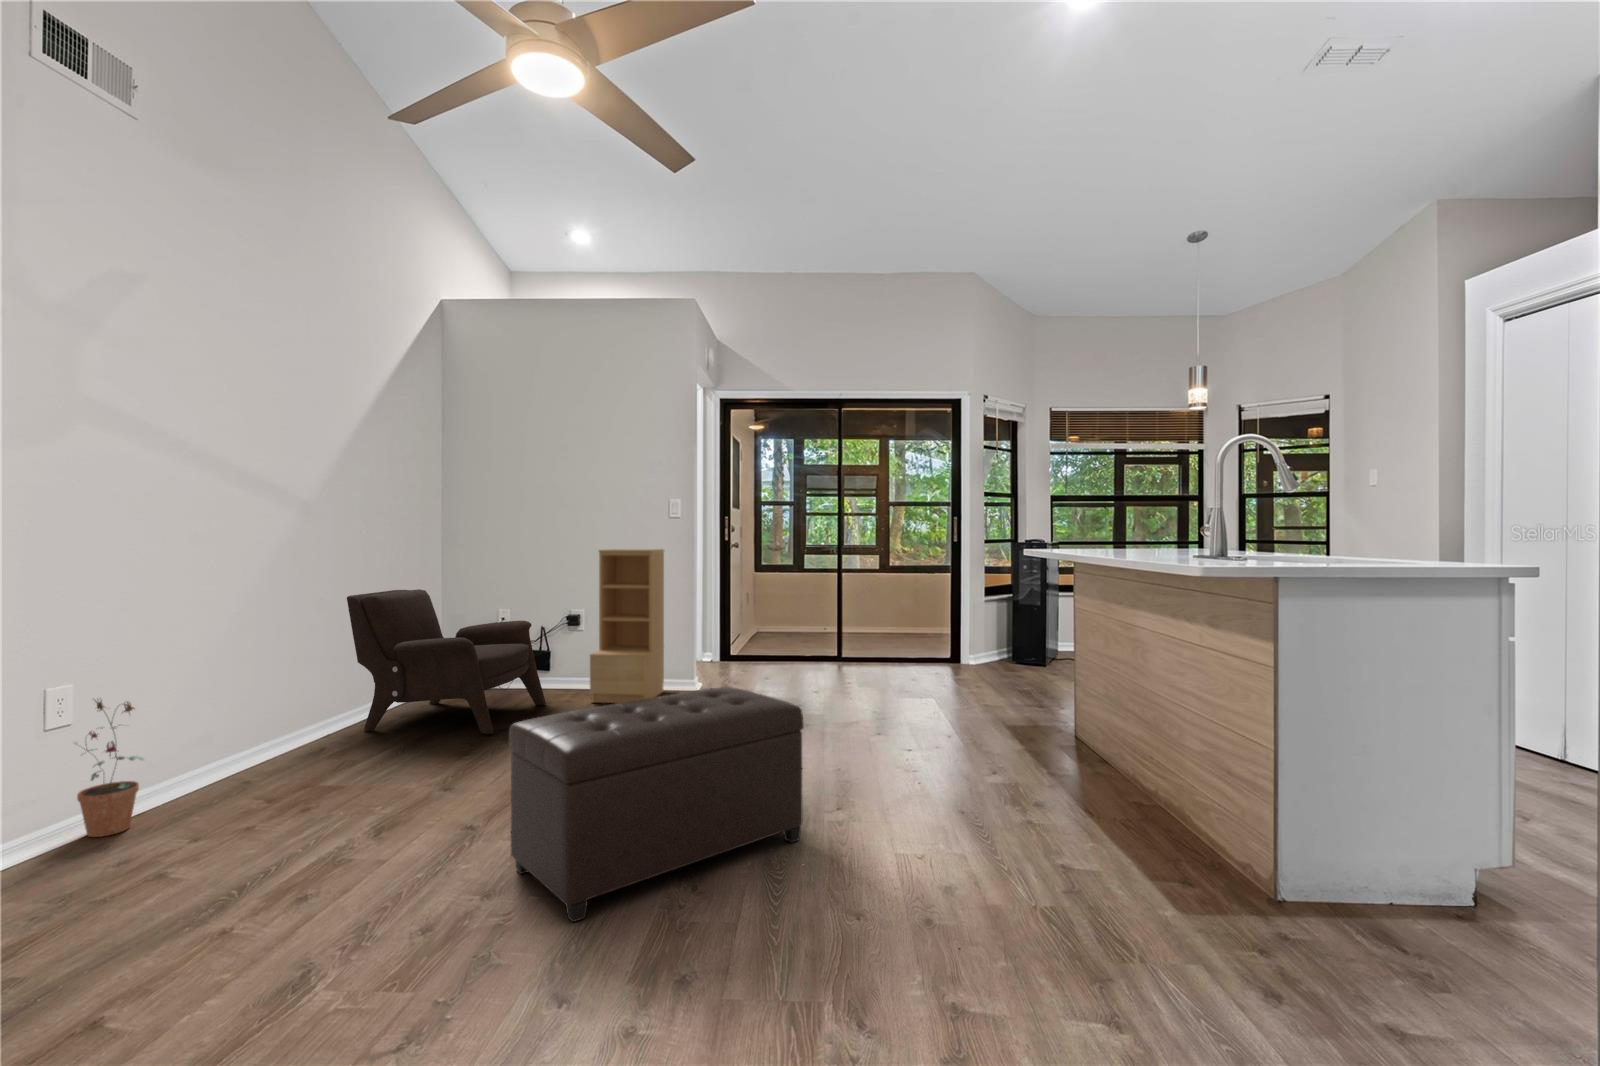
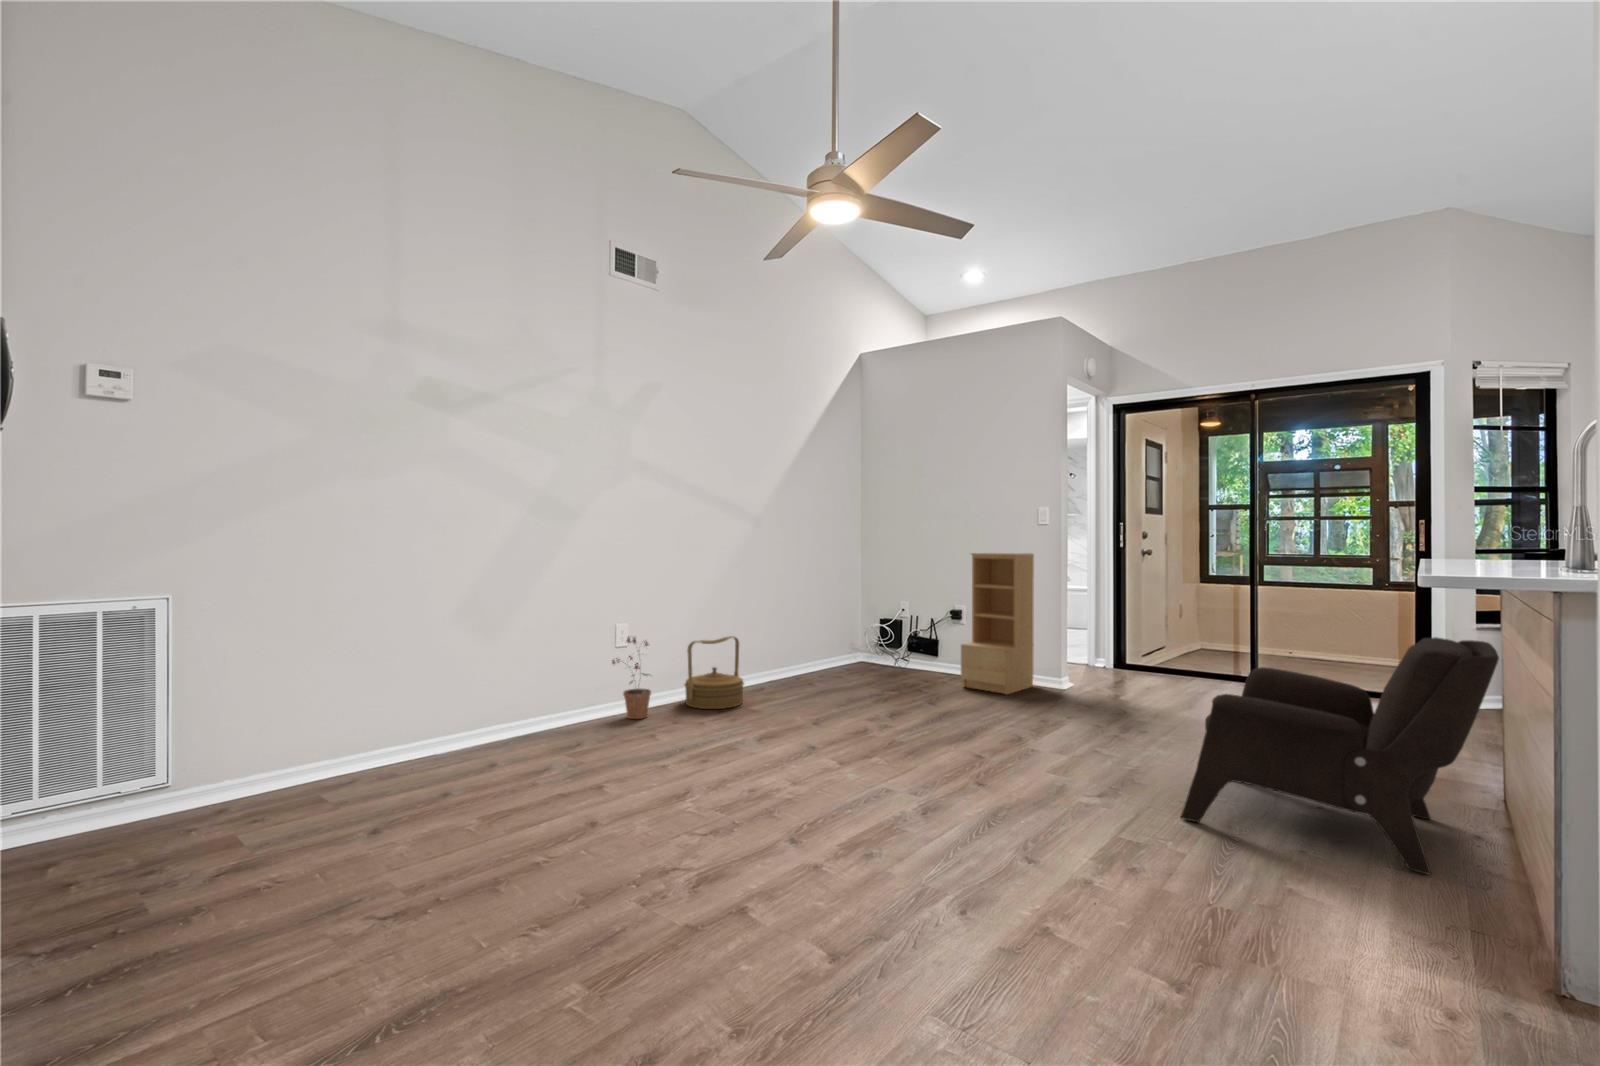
armchair: present [347,589,546,734] -> present [1181,637,1499,874]
woven basket: none [193,677,305,794] -> present [685,636,744,709]
ottoman: present [509,687,804,922] -> none [820,676,1060,827]

